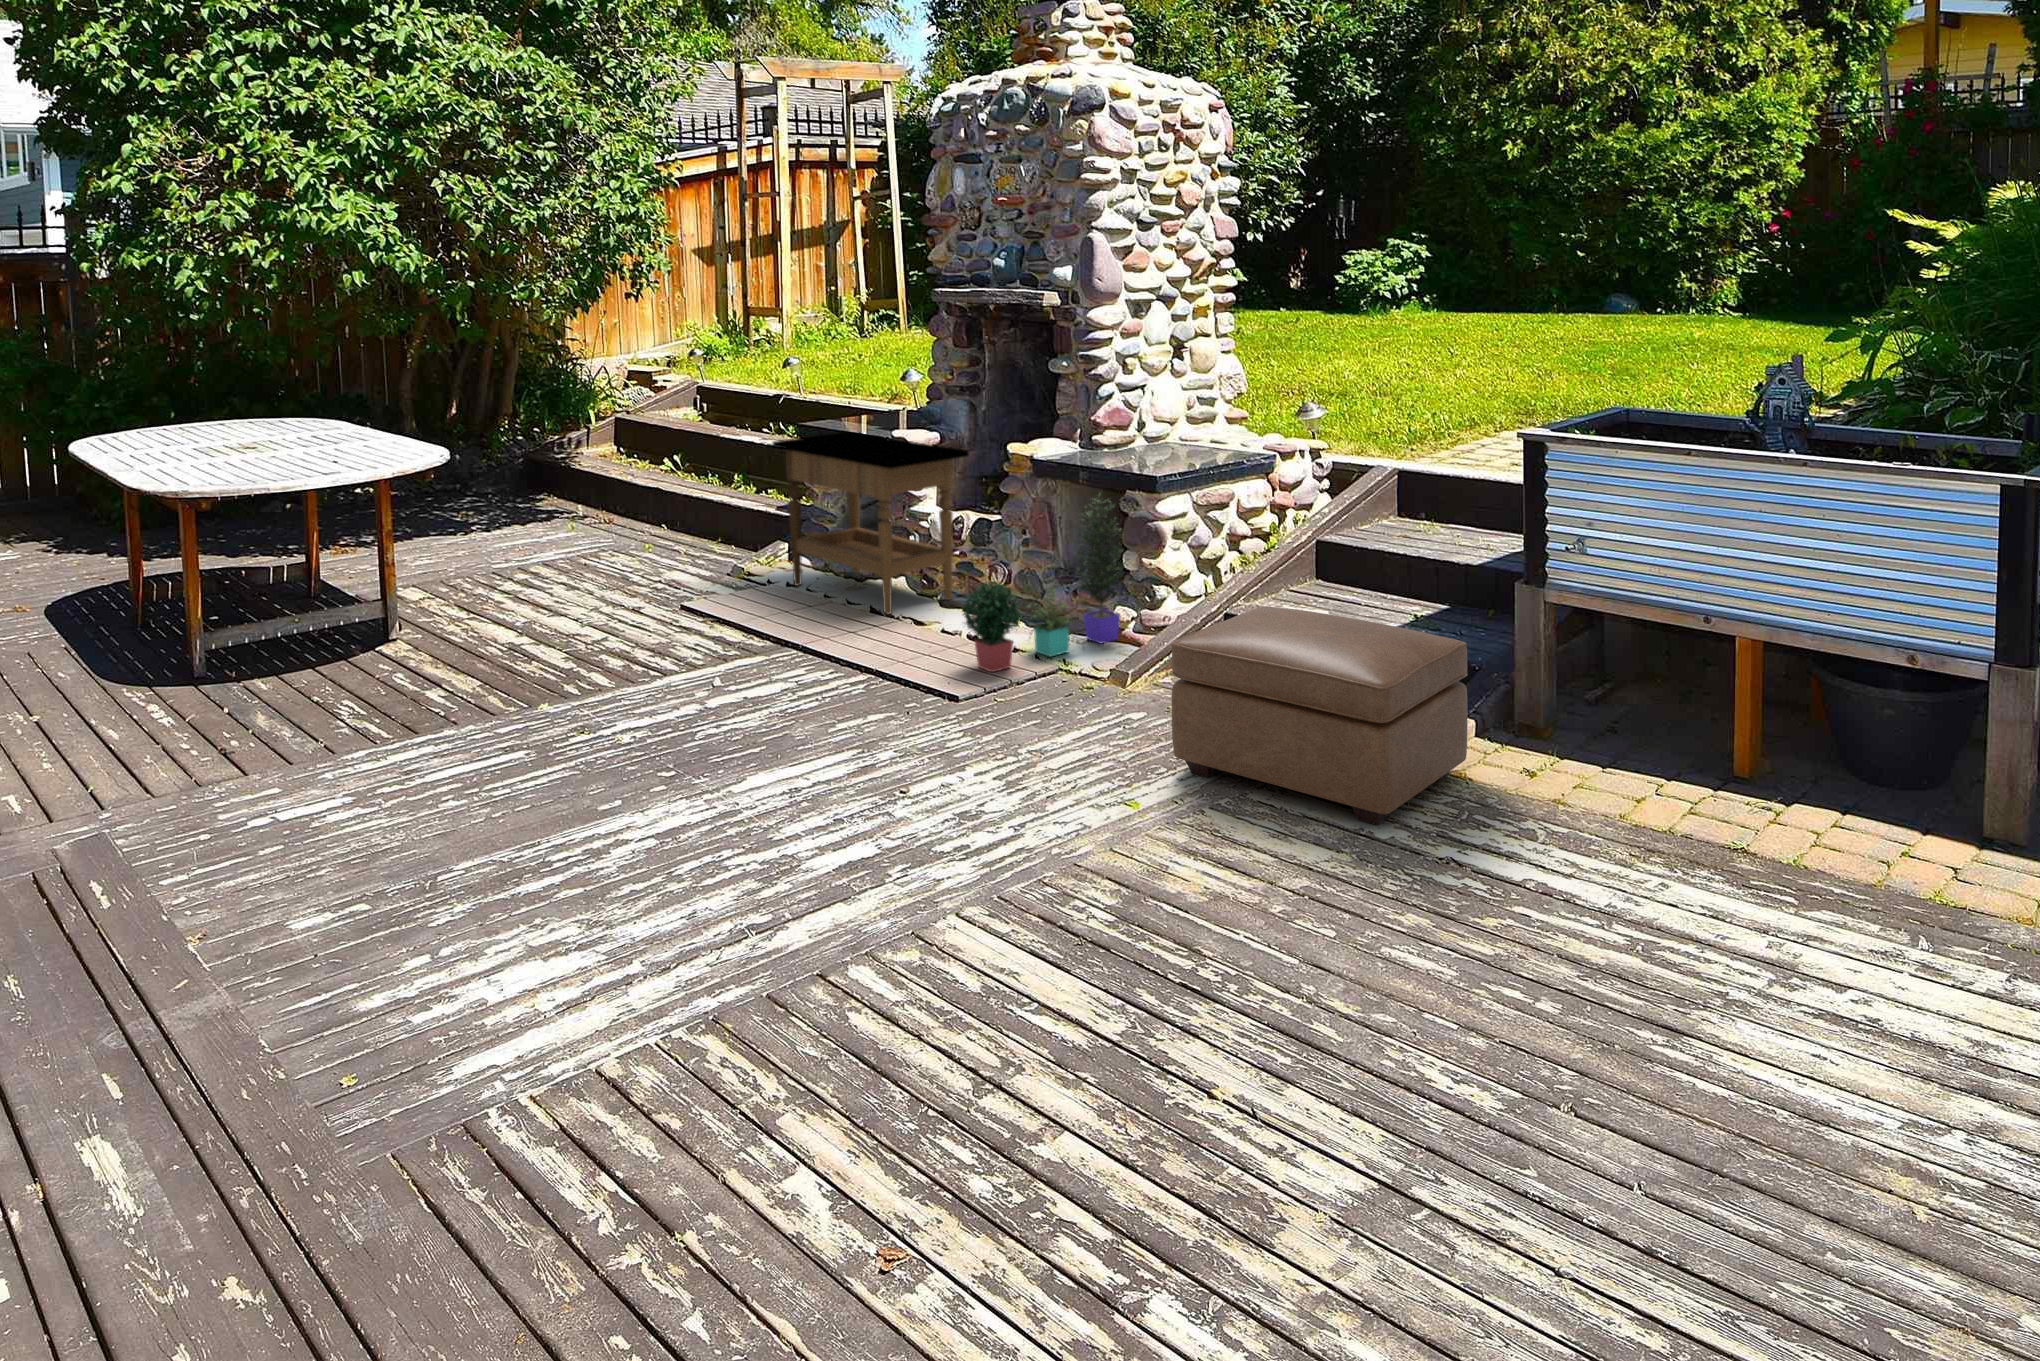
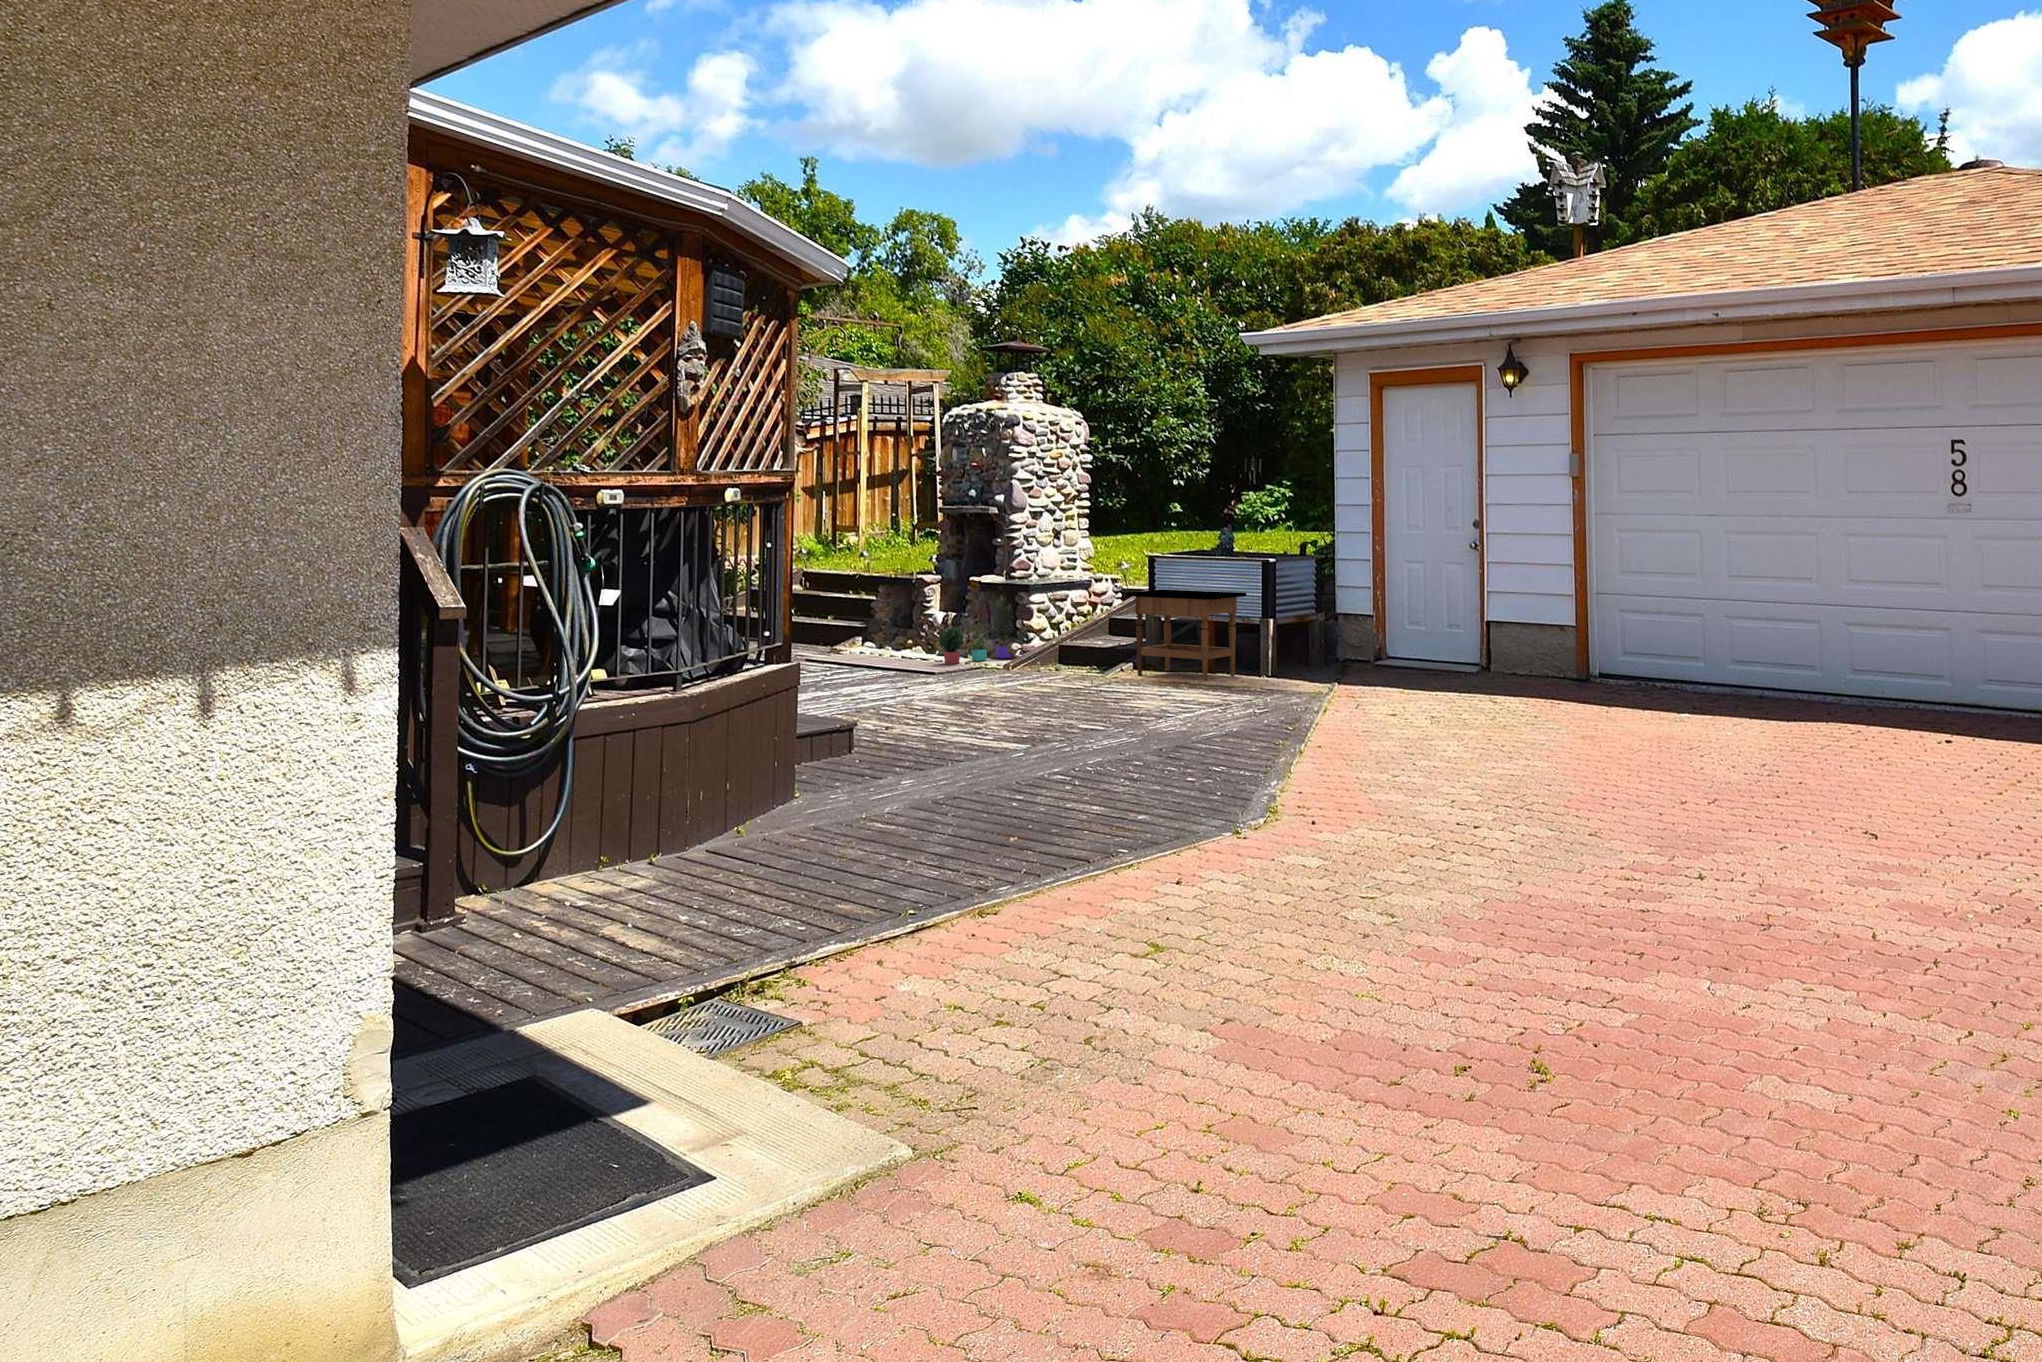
side table: present [772,432,969,614] -> present [1126,589,1246,681]
ottoman: present [1171,606,1468,825] -> none [1007,620,1111,680]

